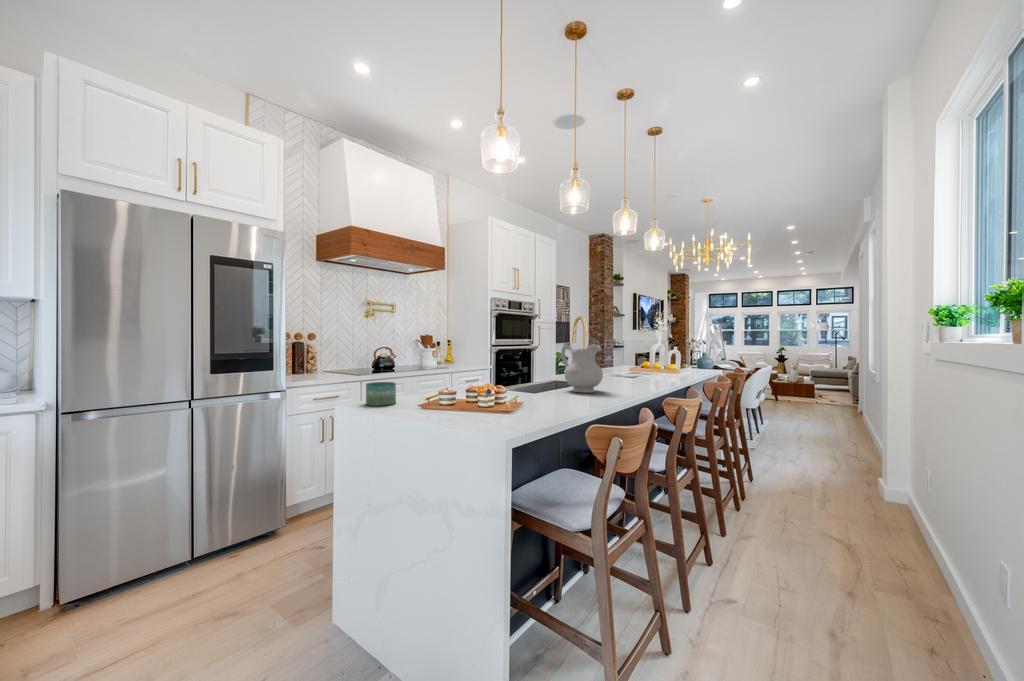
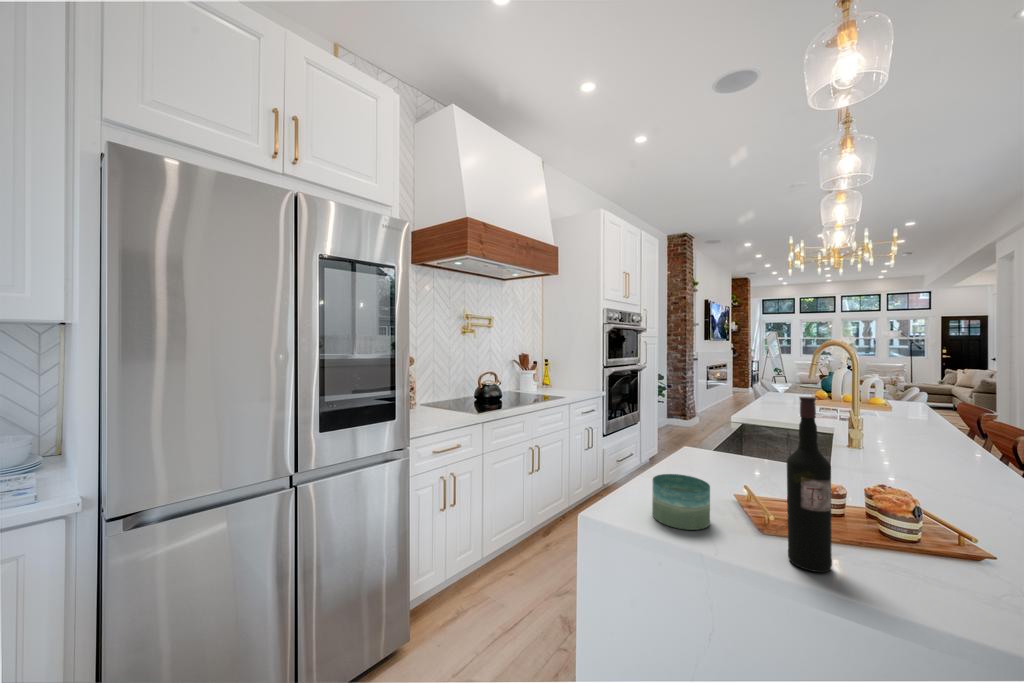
wine bottle: none [399,330,418,413] -> present [787,397,832,572]
ceramic pitcher: present [561,343,603,393] -> none [869,389,965,476]

